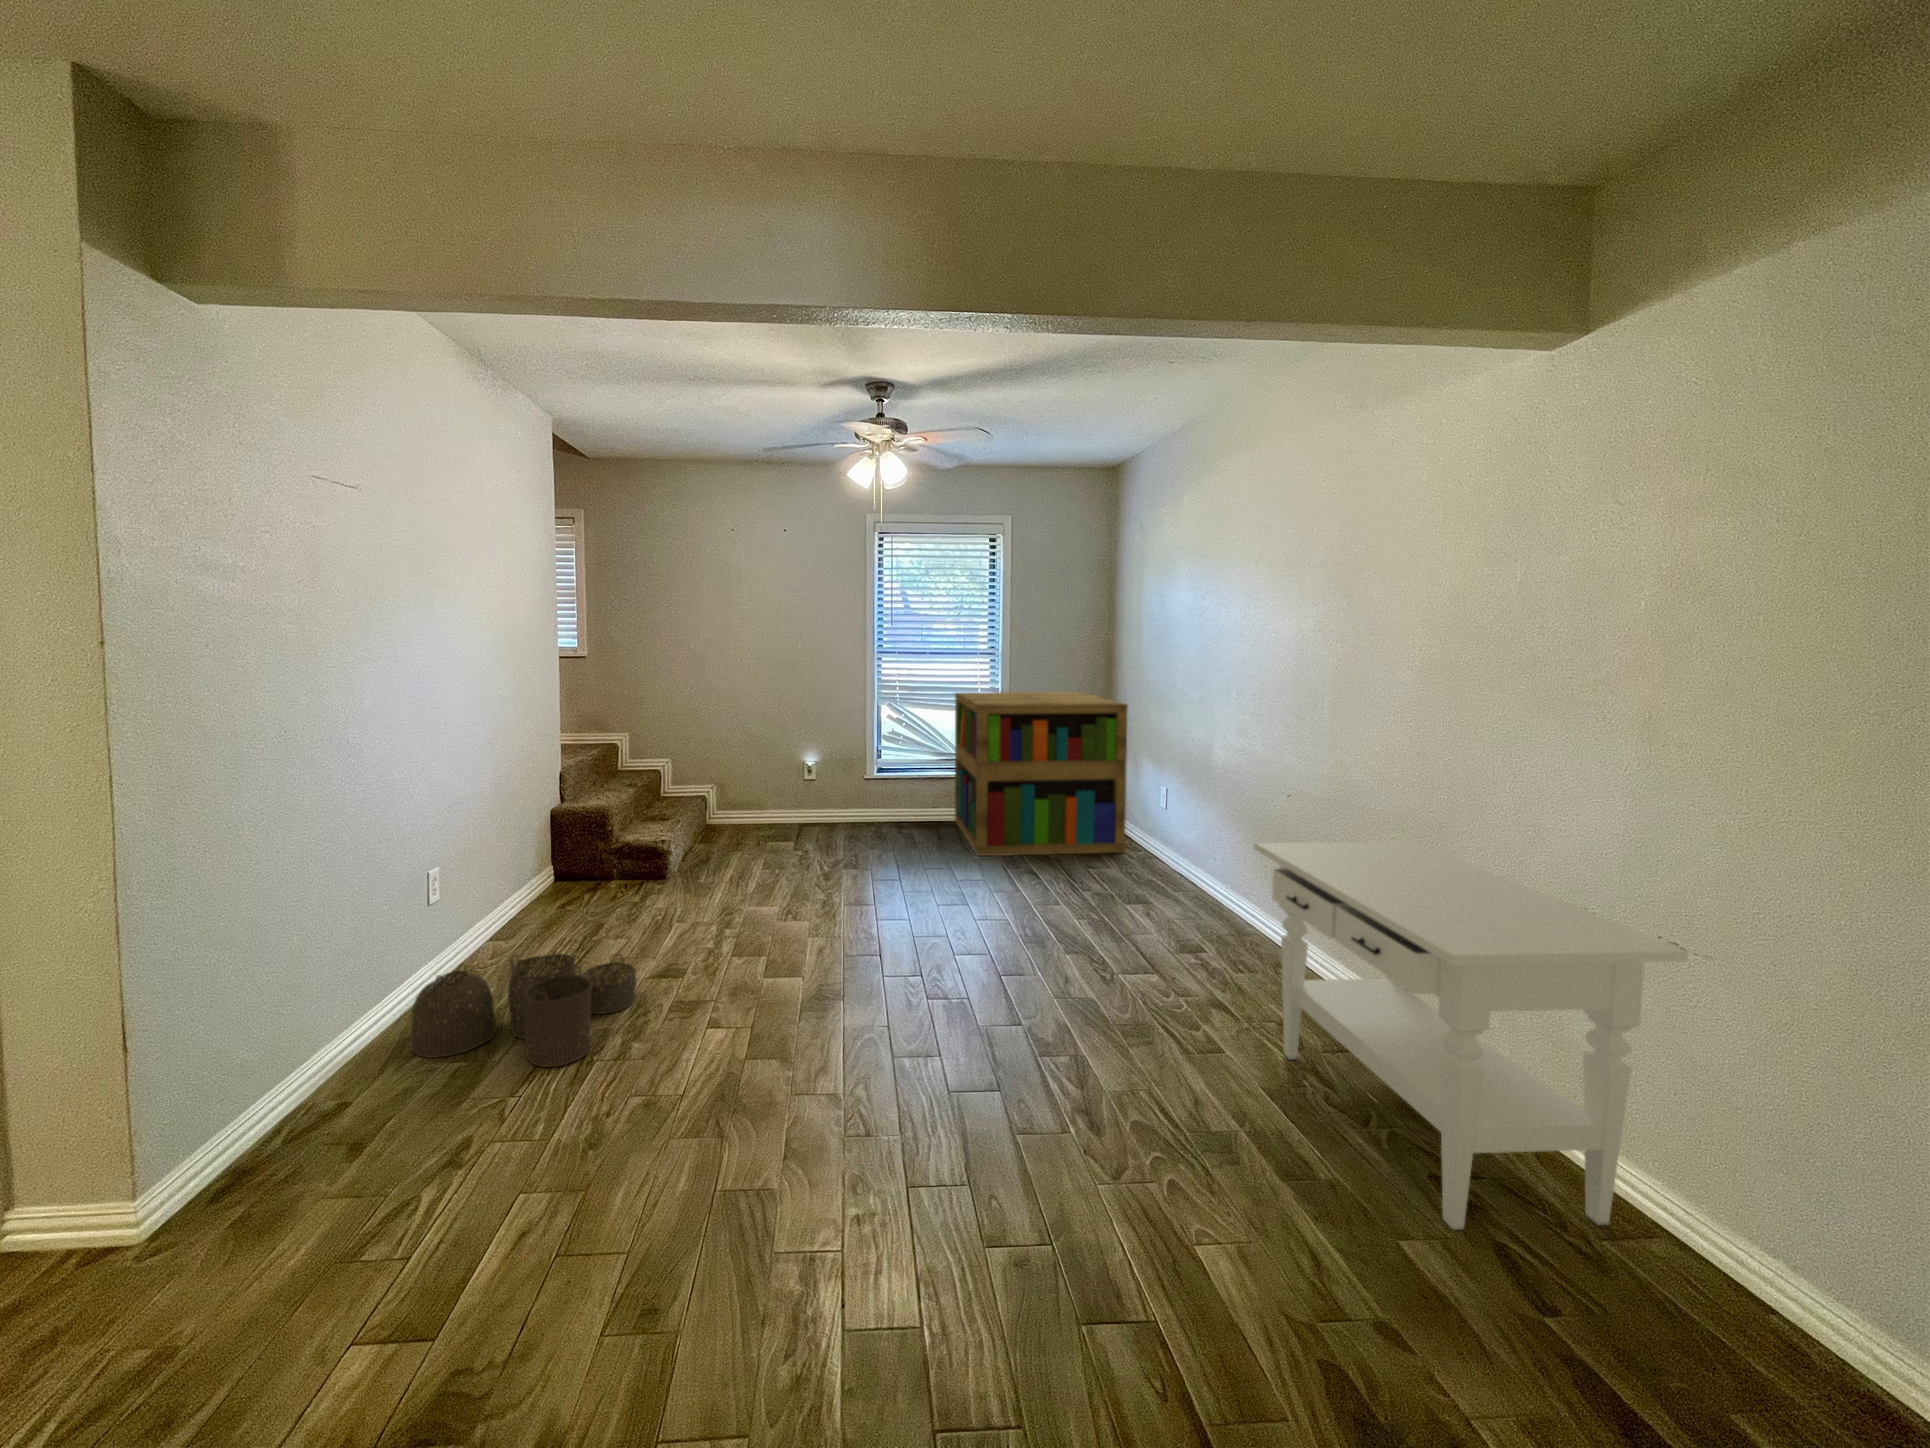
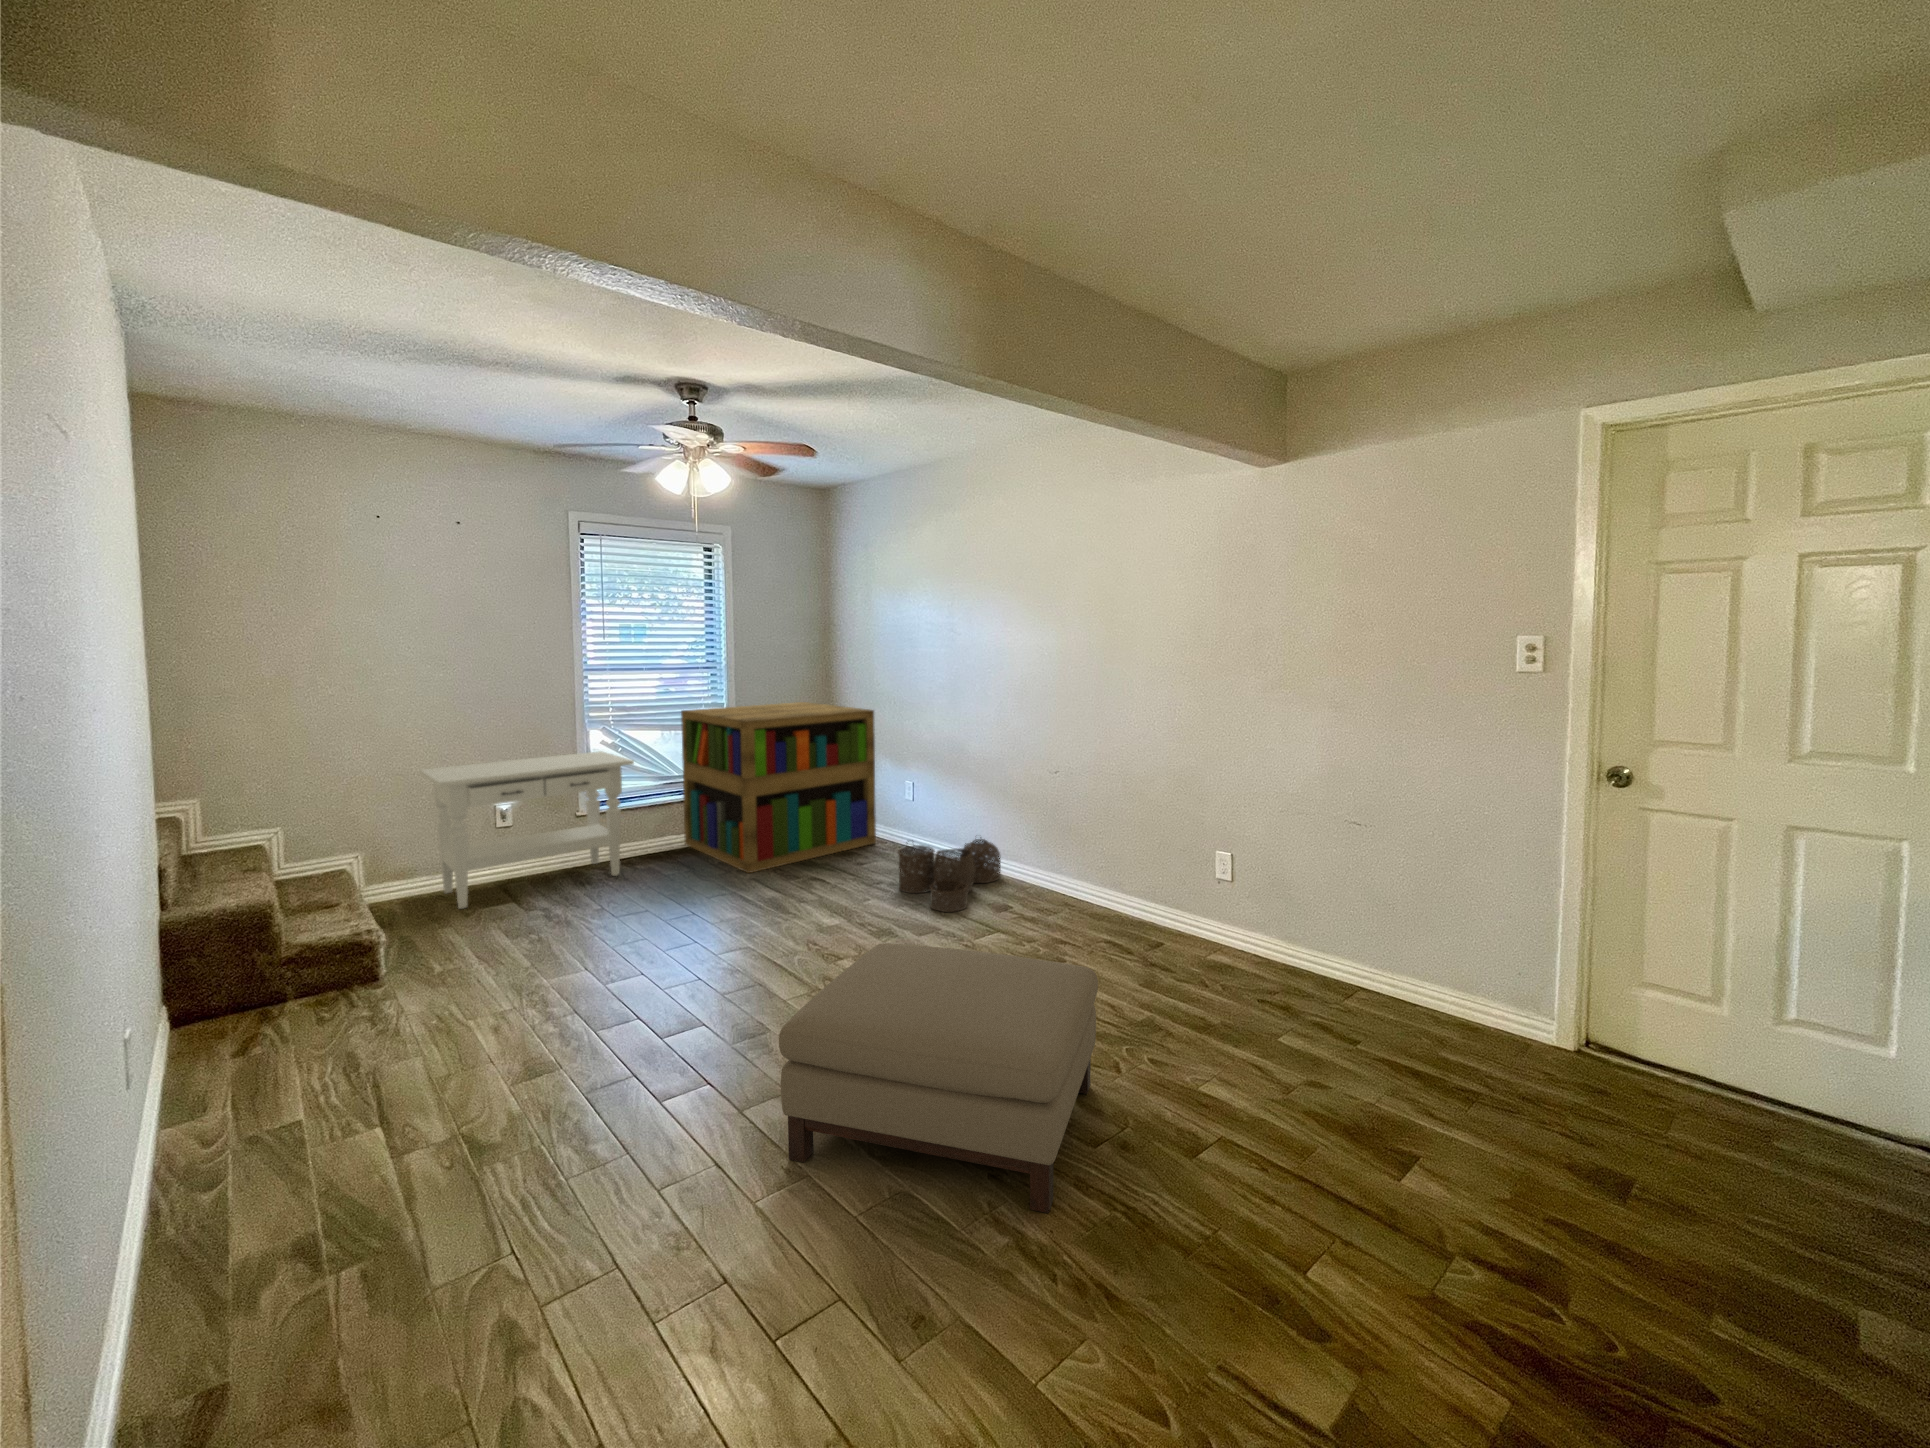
side table: present [1254,841,1688,1230] -> present [419,751,634,909]
ottoman: none [746,936,1080,1264] -> present [779,943,1098,1213]
woven basket: present [411,954,636,1067] -> present [898,837,1001,912]

